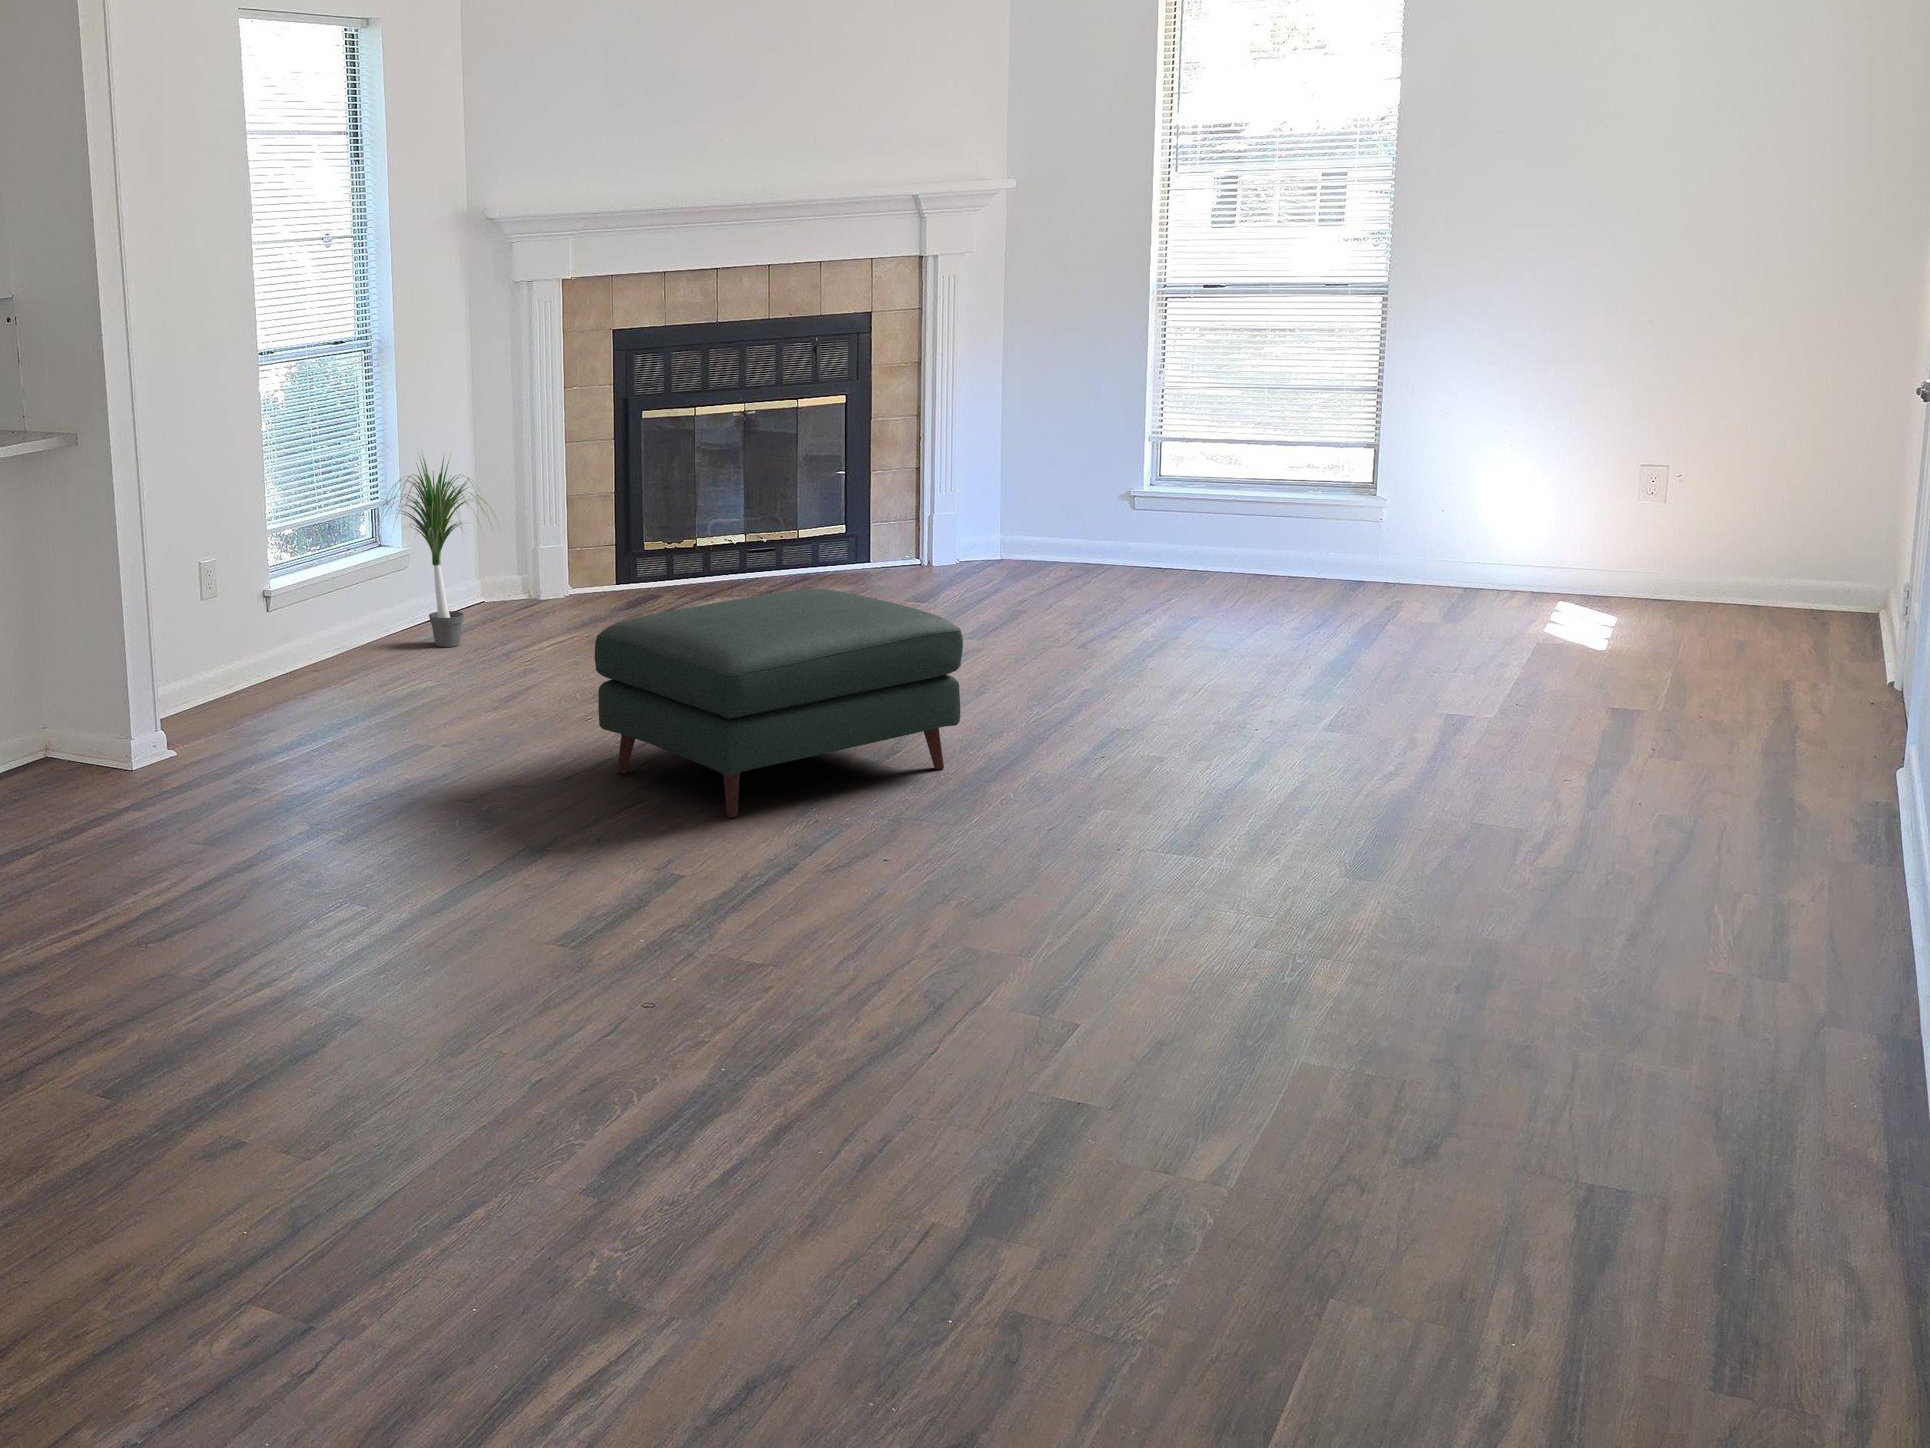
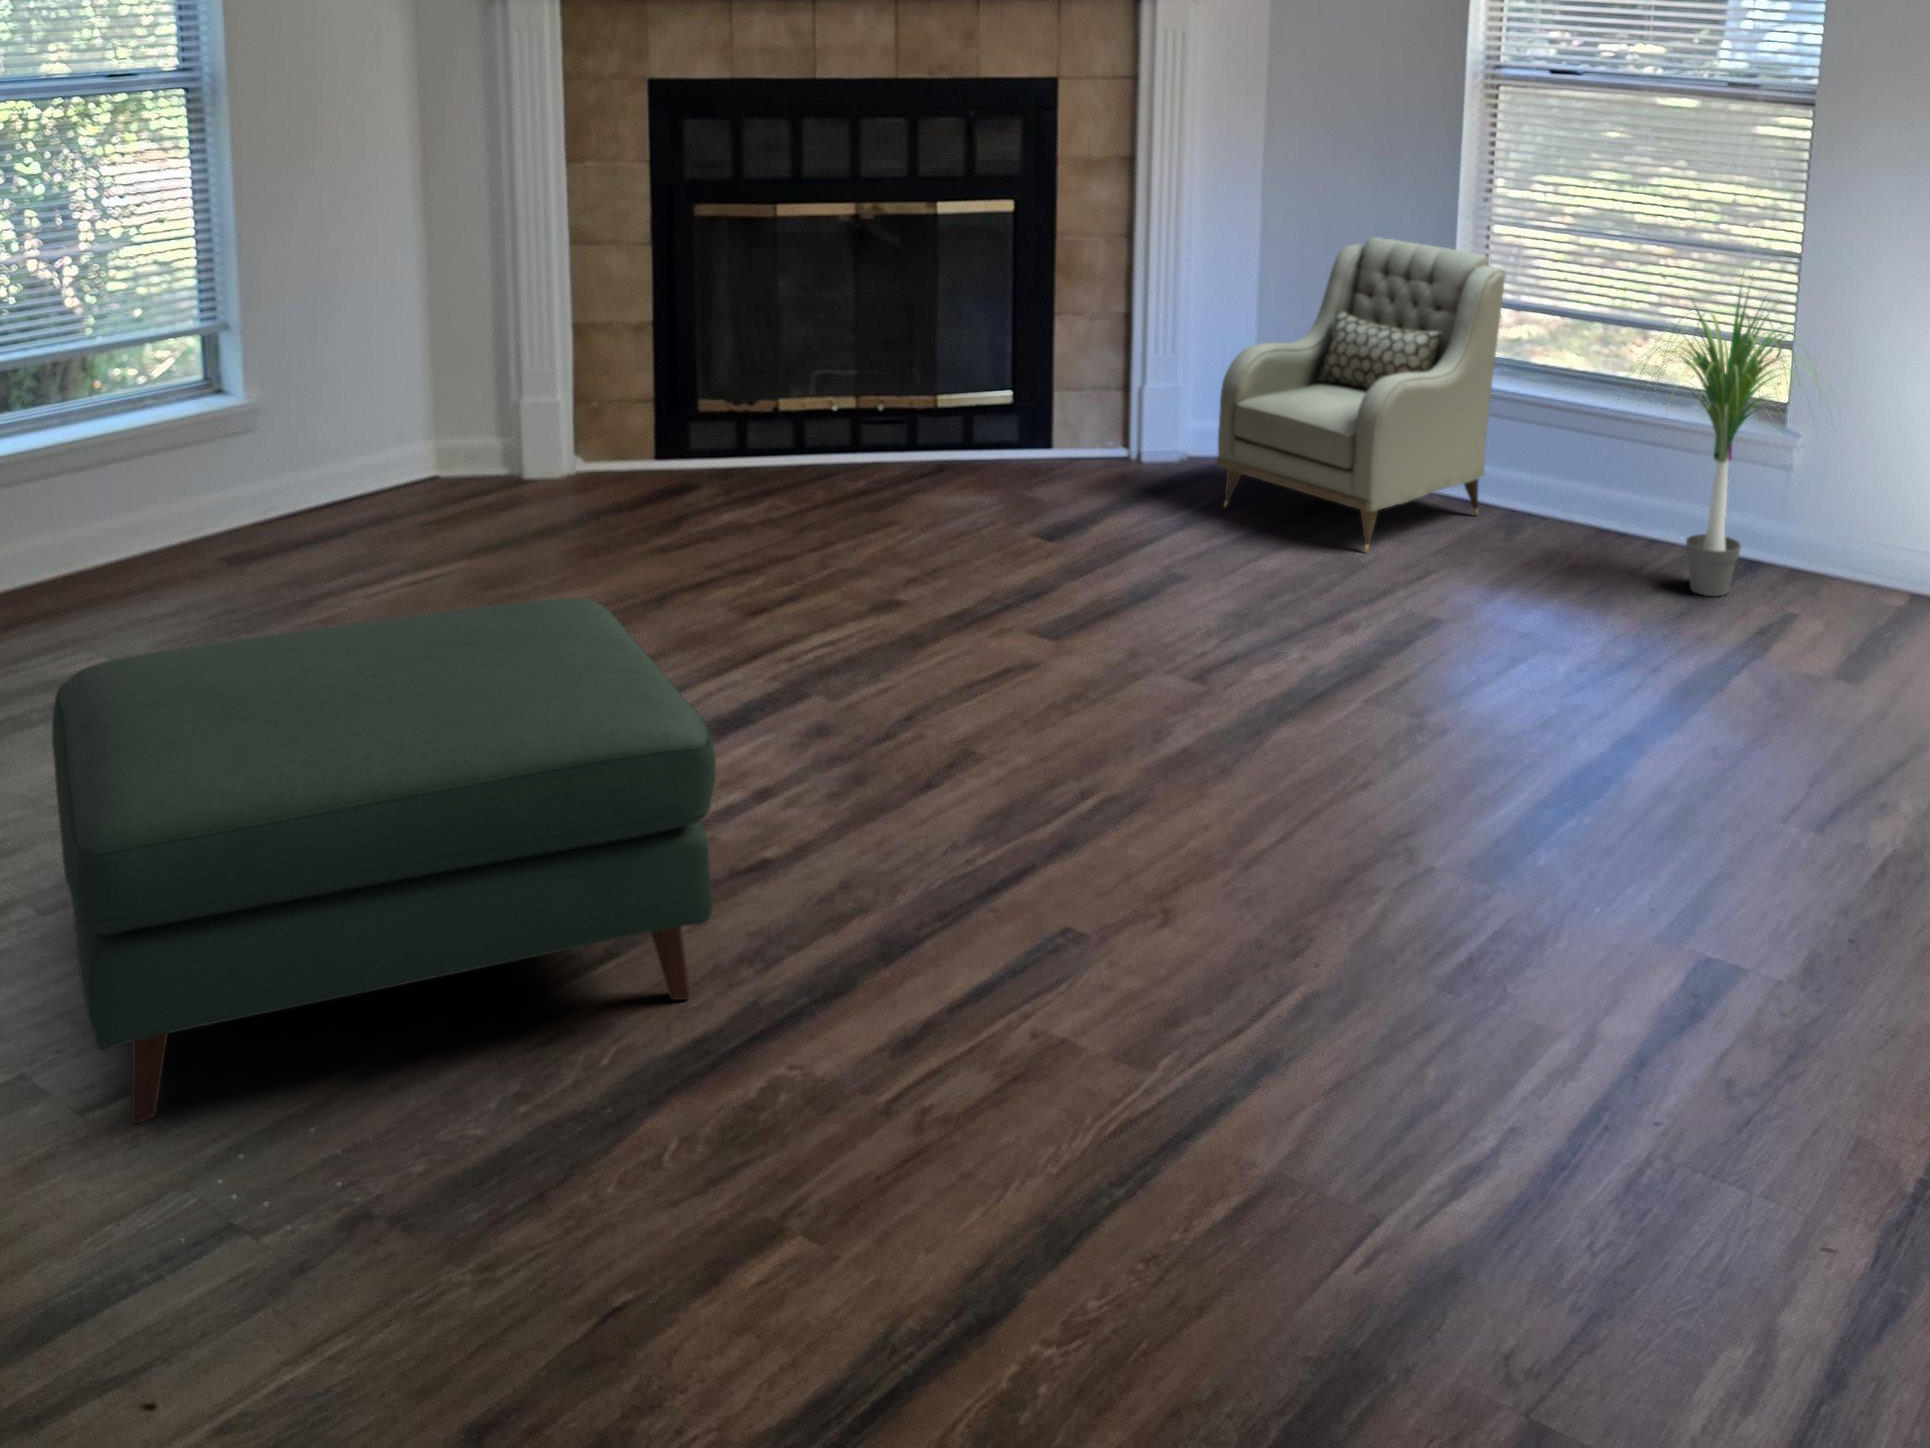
armchair: none [1005,350,1185,595] -> present [1217,237,1505,552]
potted plant: present [382,457,492,647] -> present [1620,291,1819,596]

